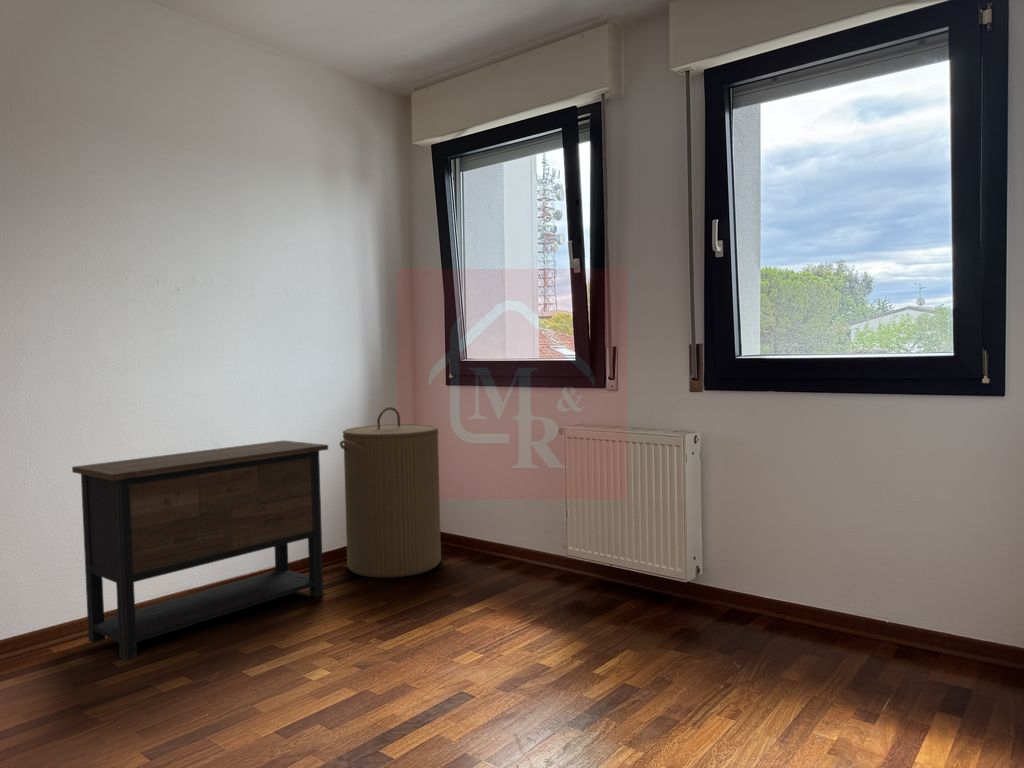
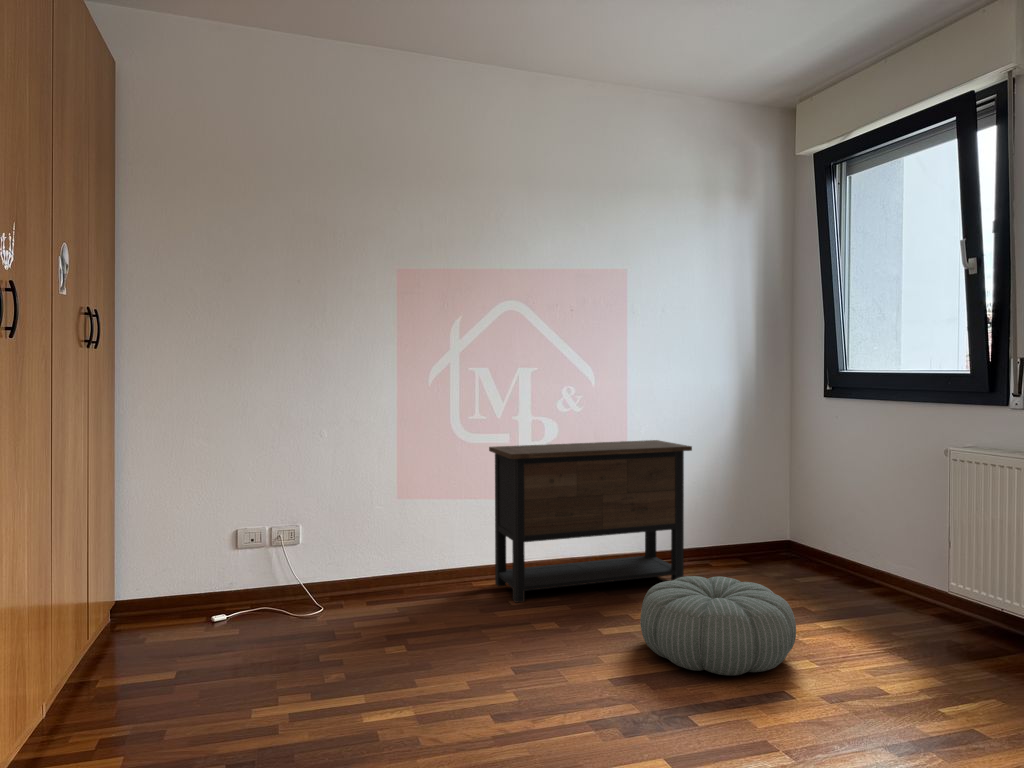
laundry hamper: present [340,407,441,578] -> none [708,415,810,582]
pouf: none [298,583,462,694] -> present [640,576,796,675]

